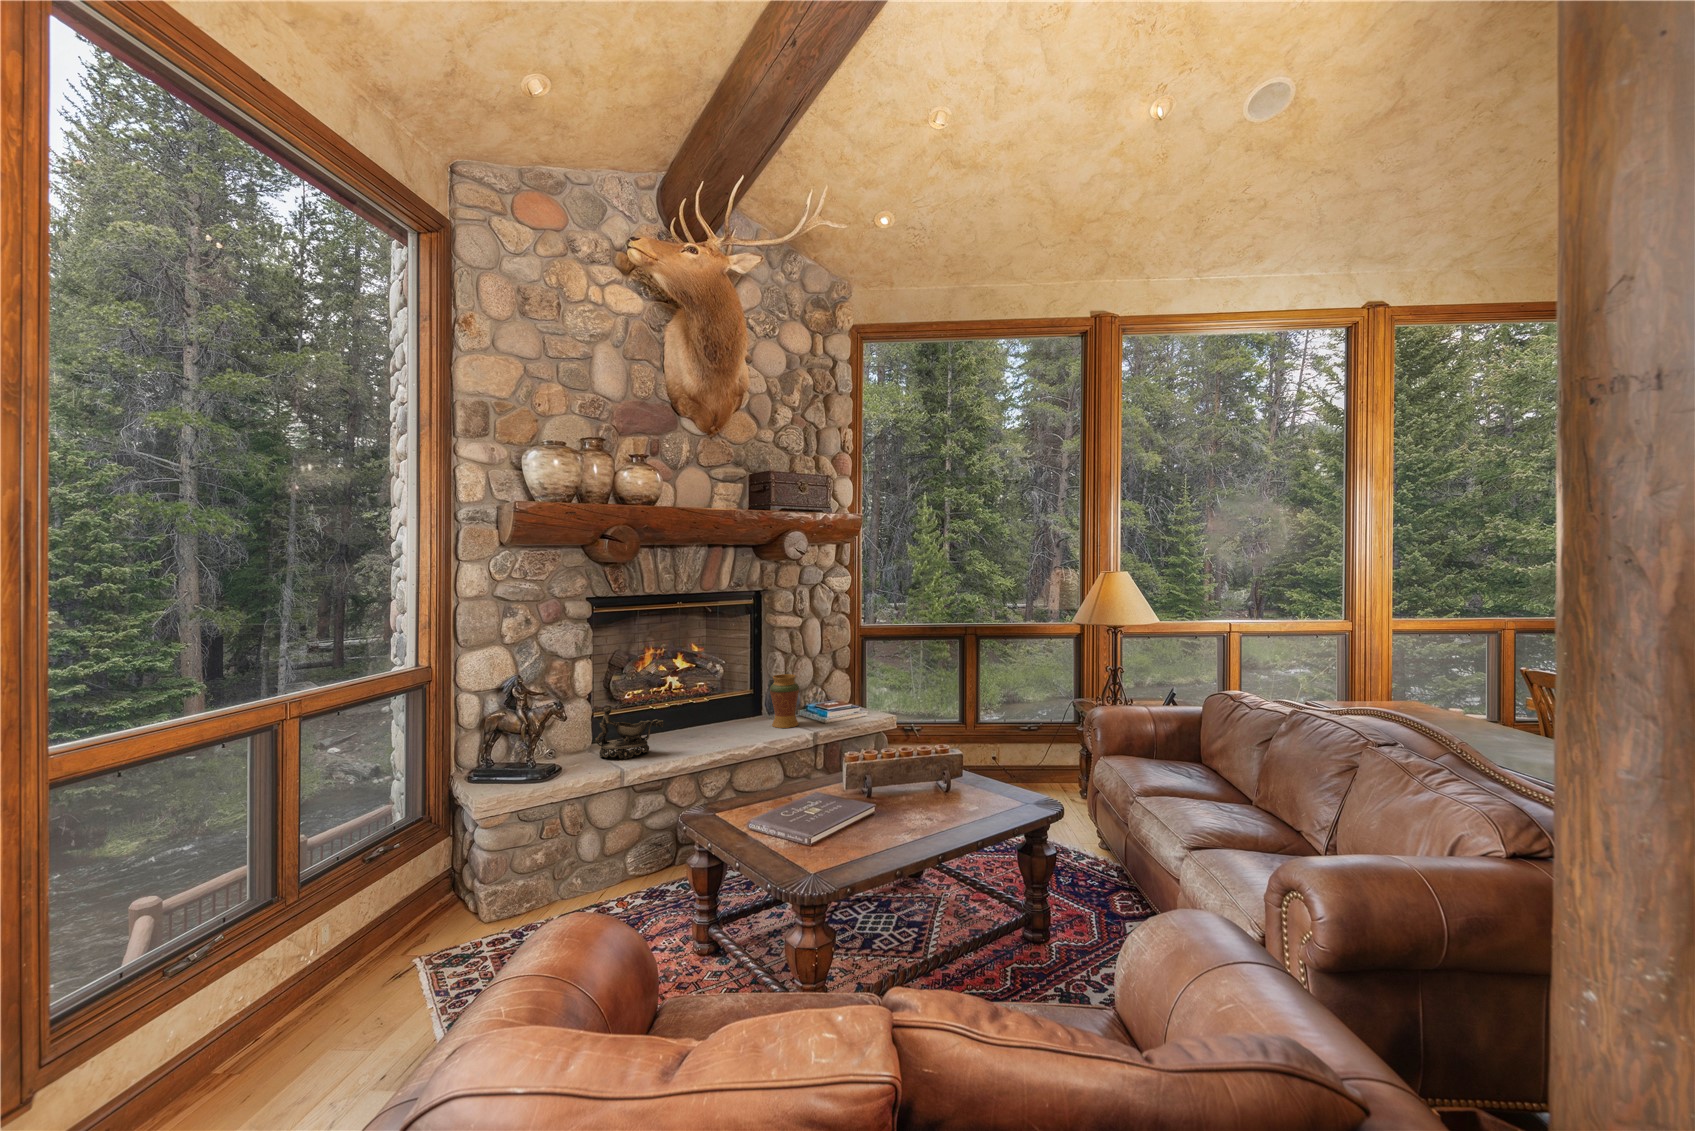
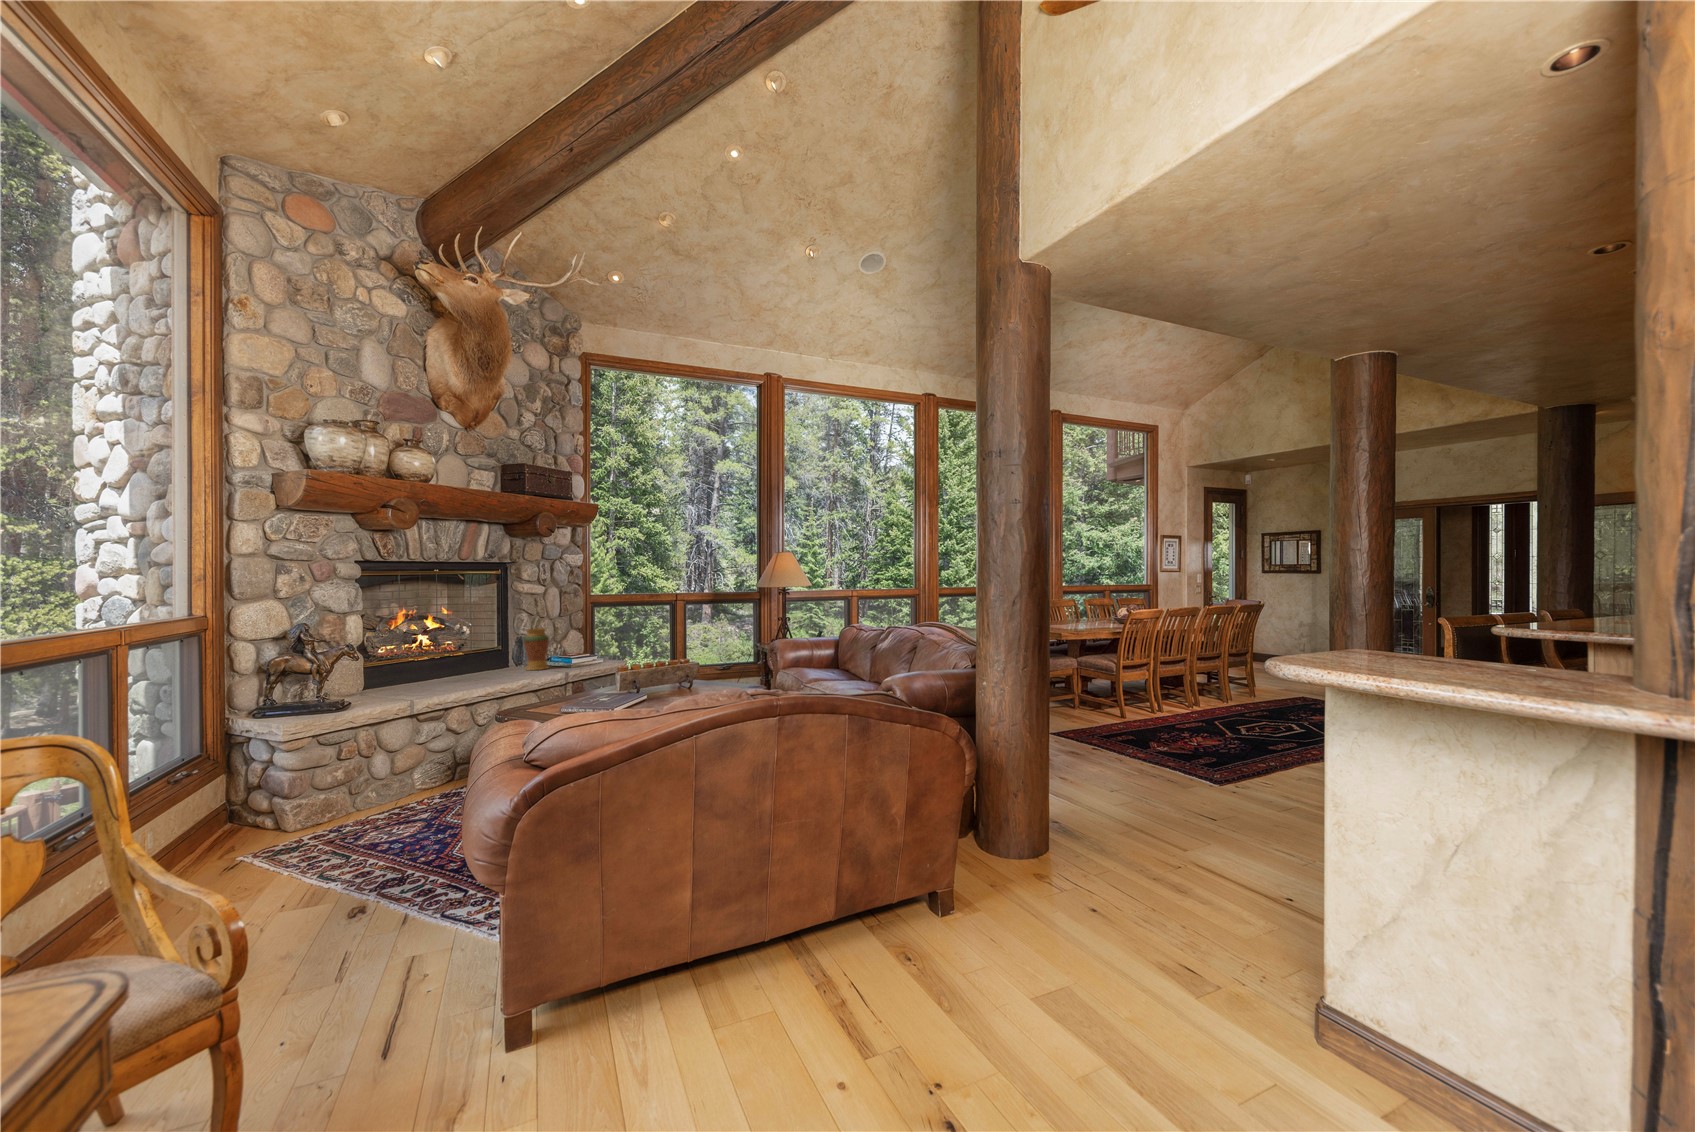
decorative bowl: present [595,705,663,759] -> none [375,650,439,695]

